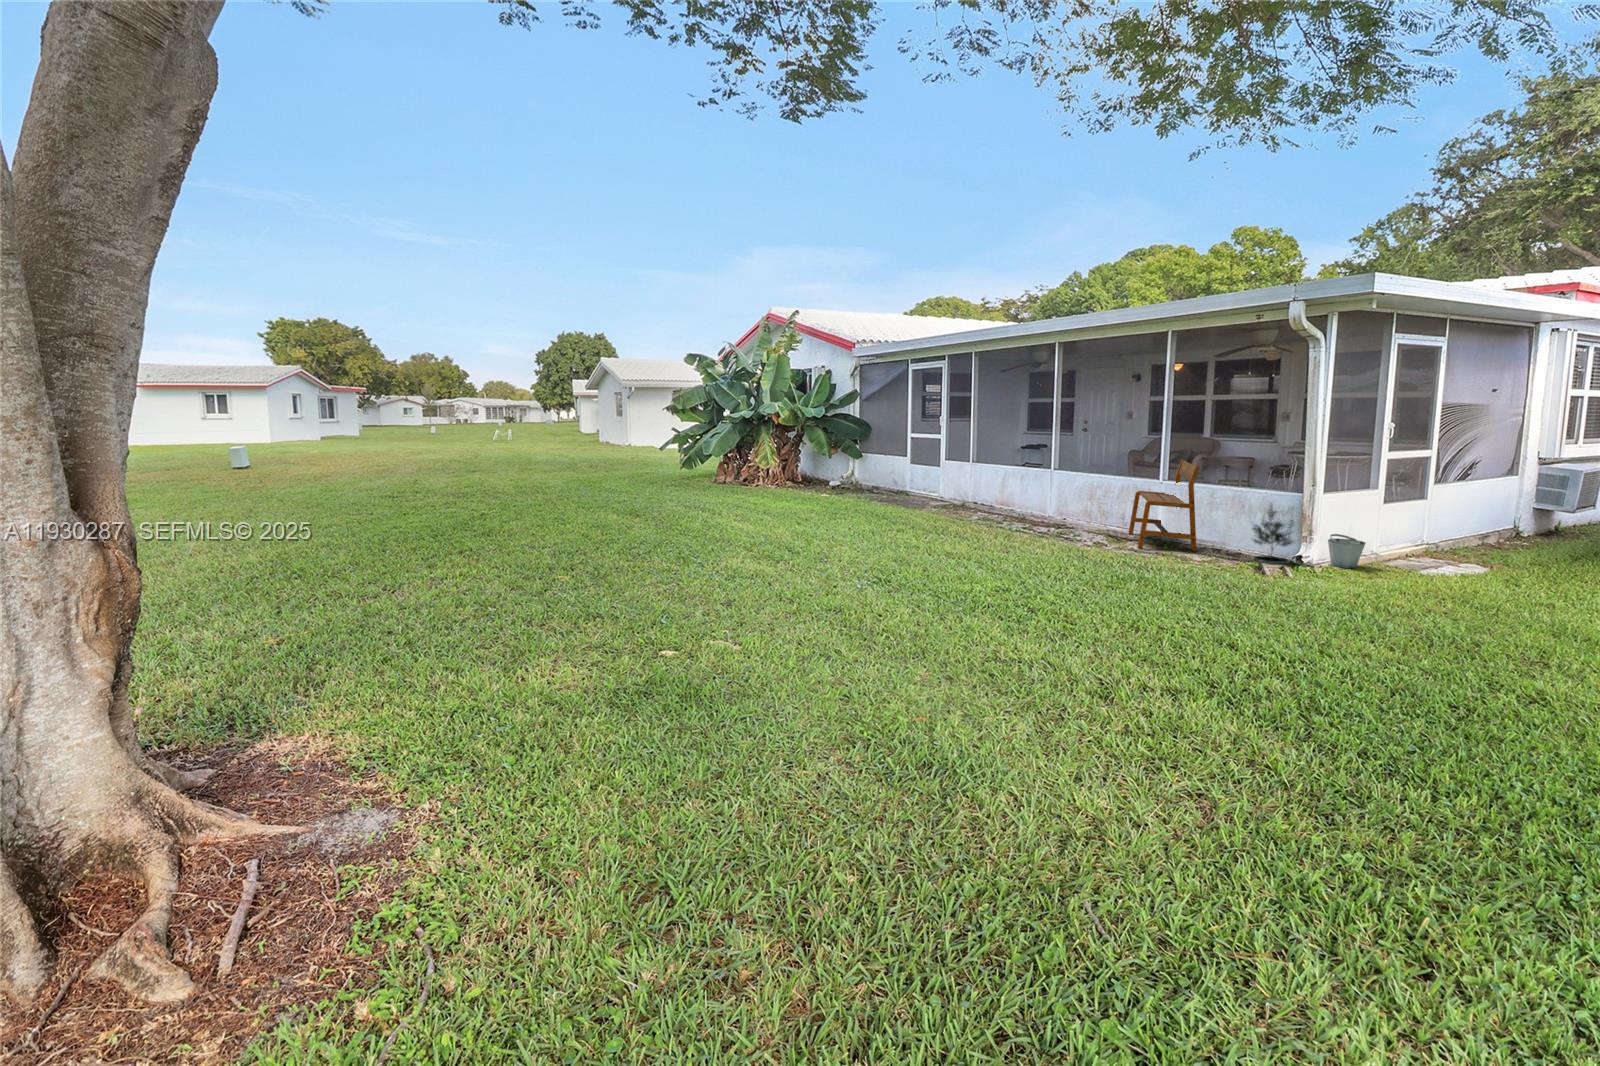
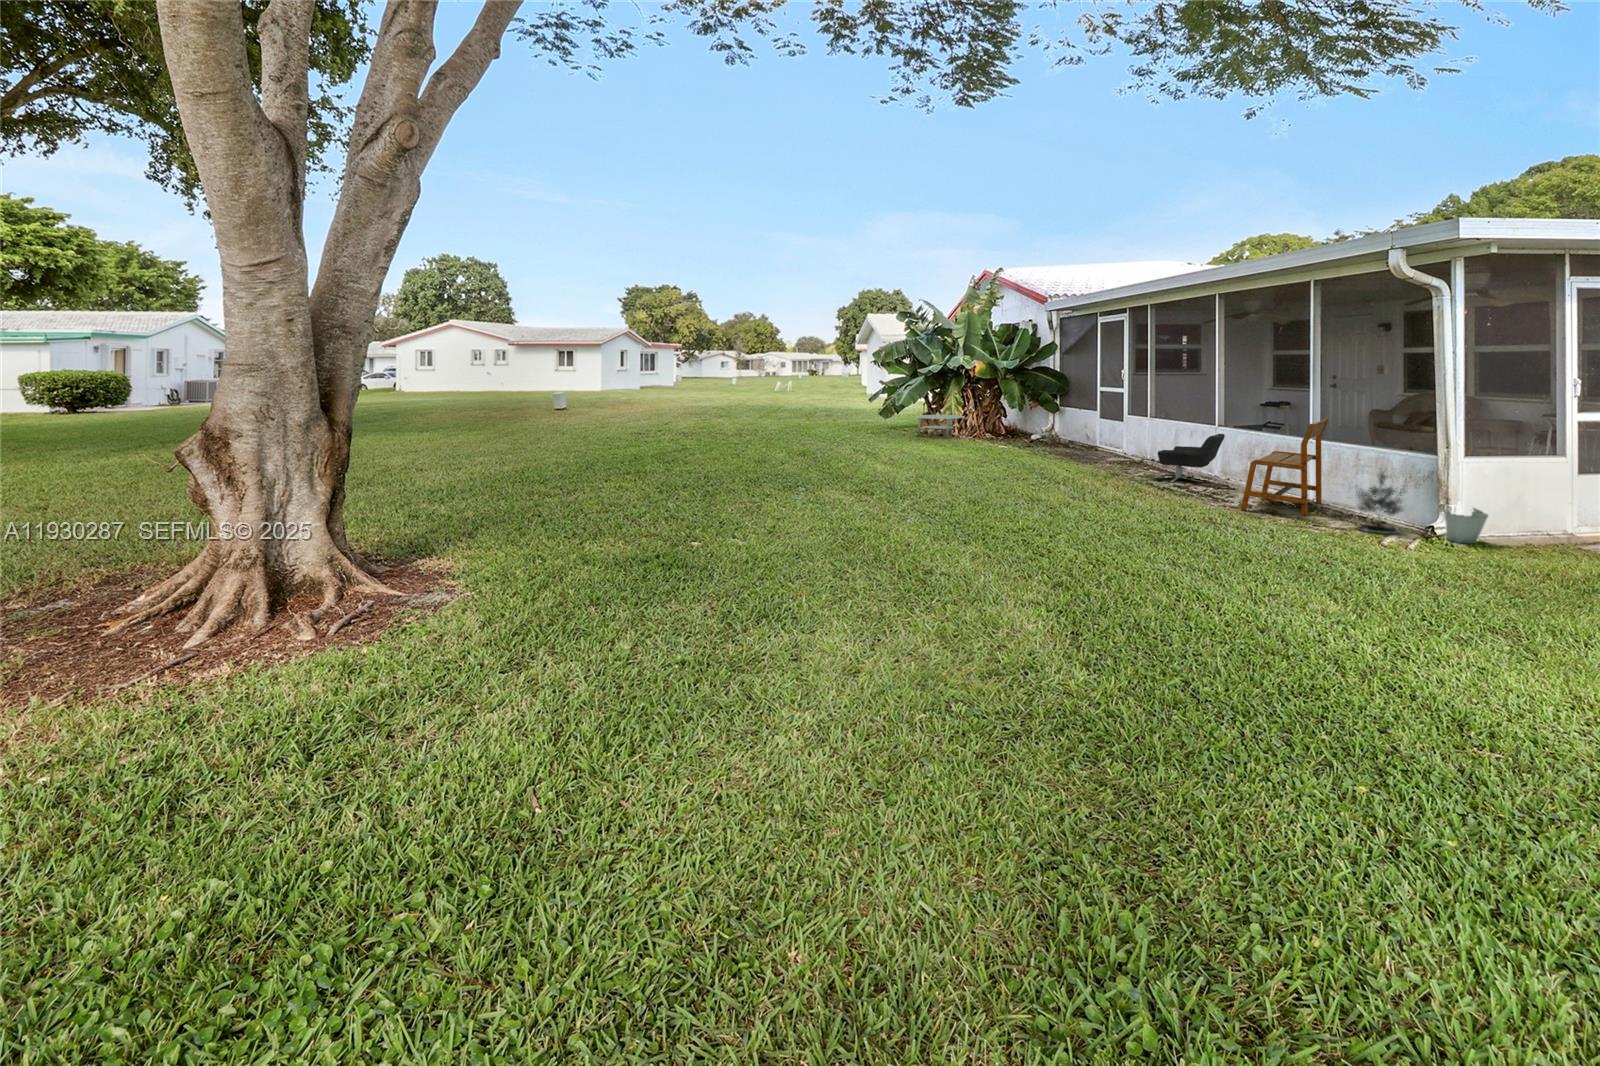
round table: none [720,463,770,487] -> present [915,415,964,439]
lounge chair: none [1009,475,1071,523] -> present [1157,434,1225,482]

